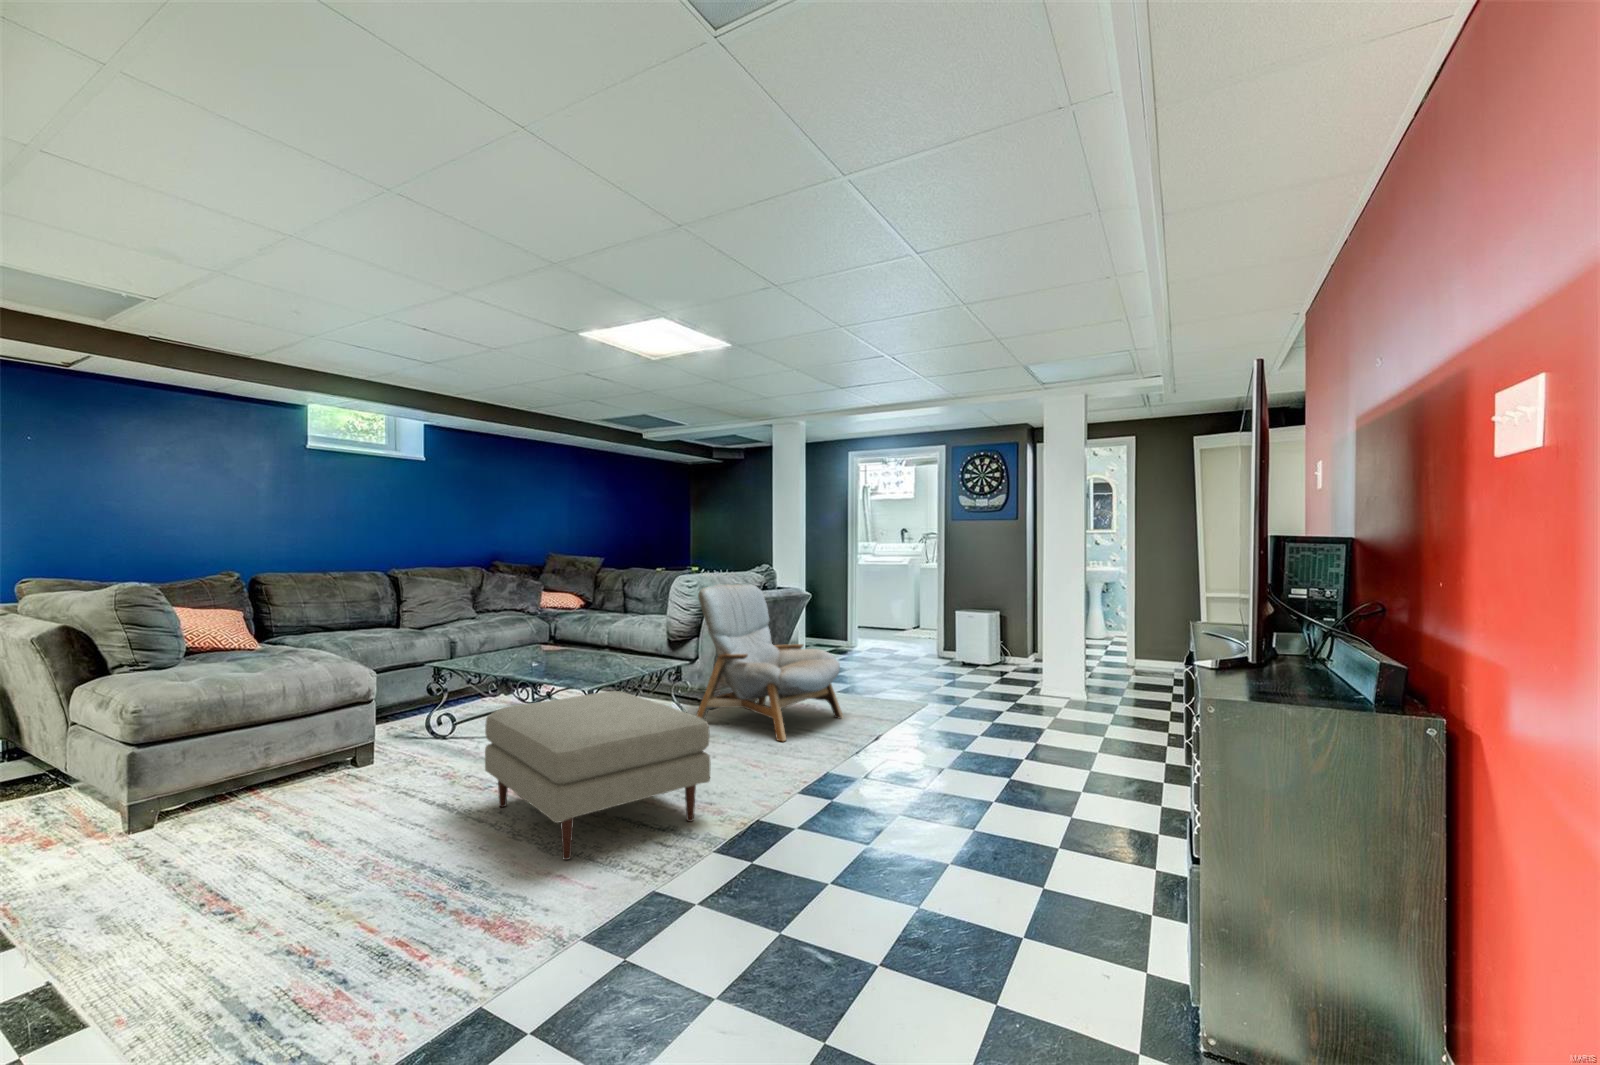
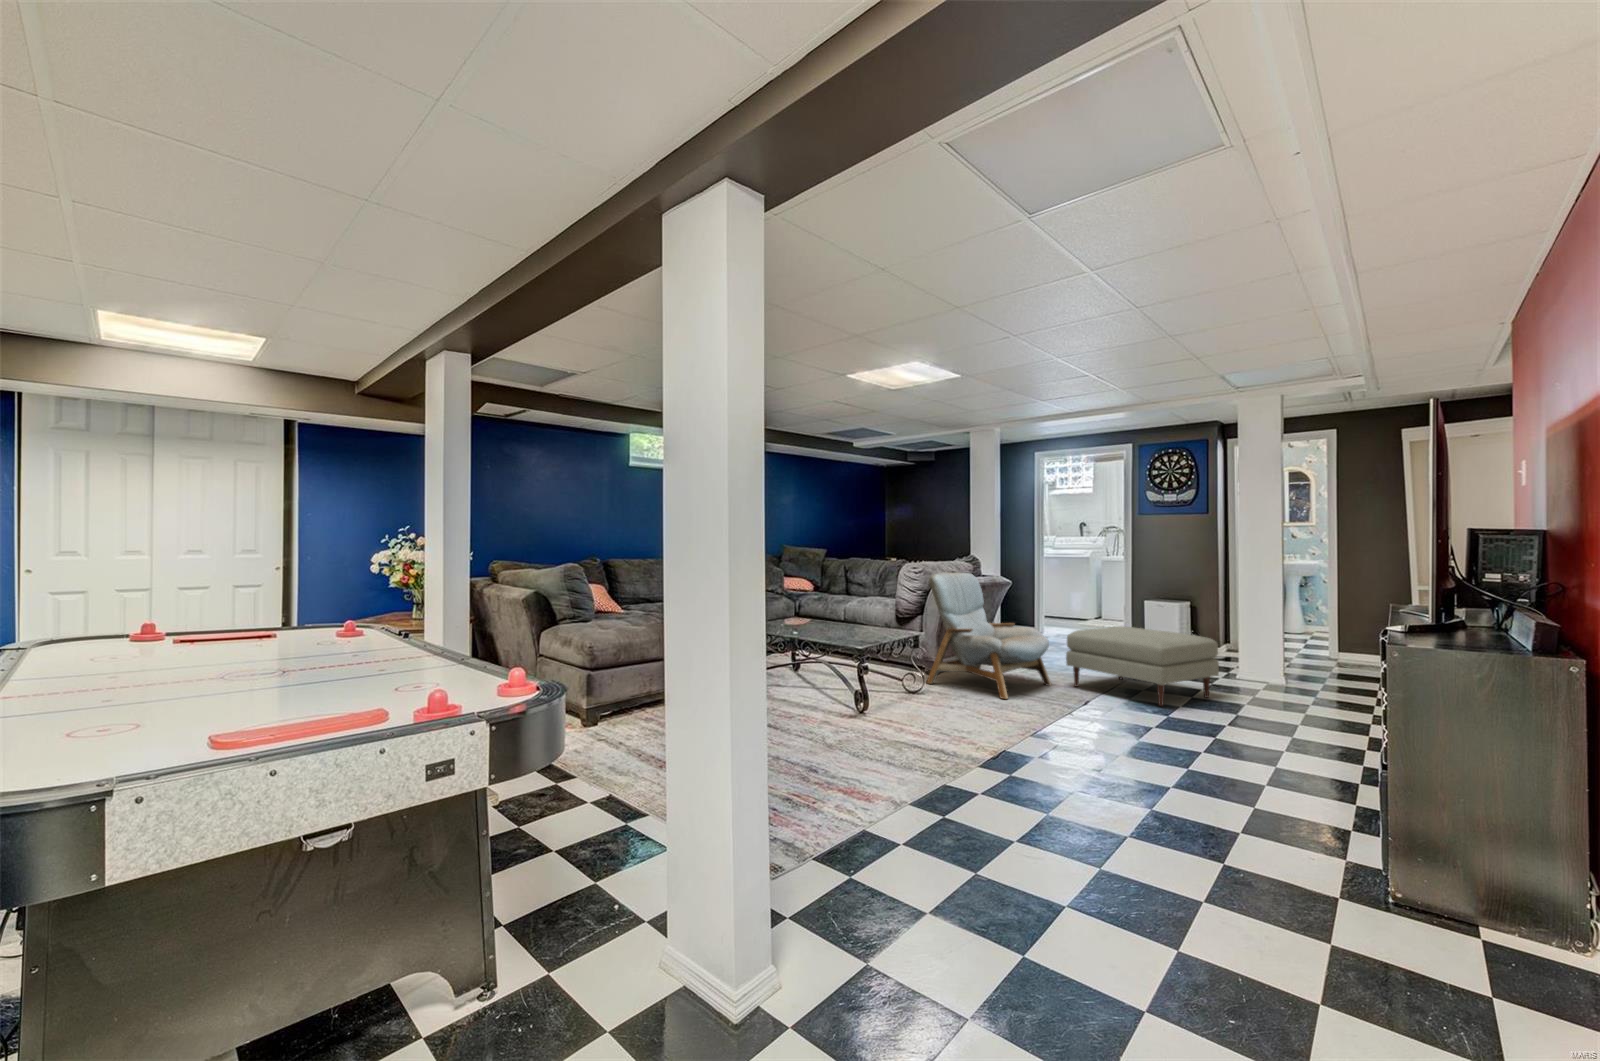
ottoman: present [485,691,711,860] -> present [1066,626,1219,706]

